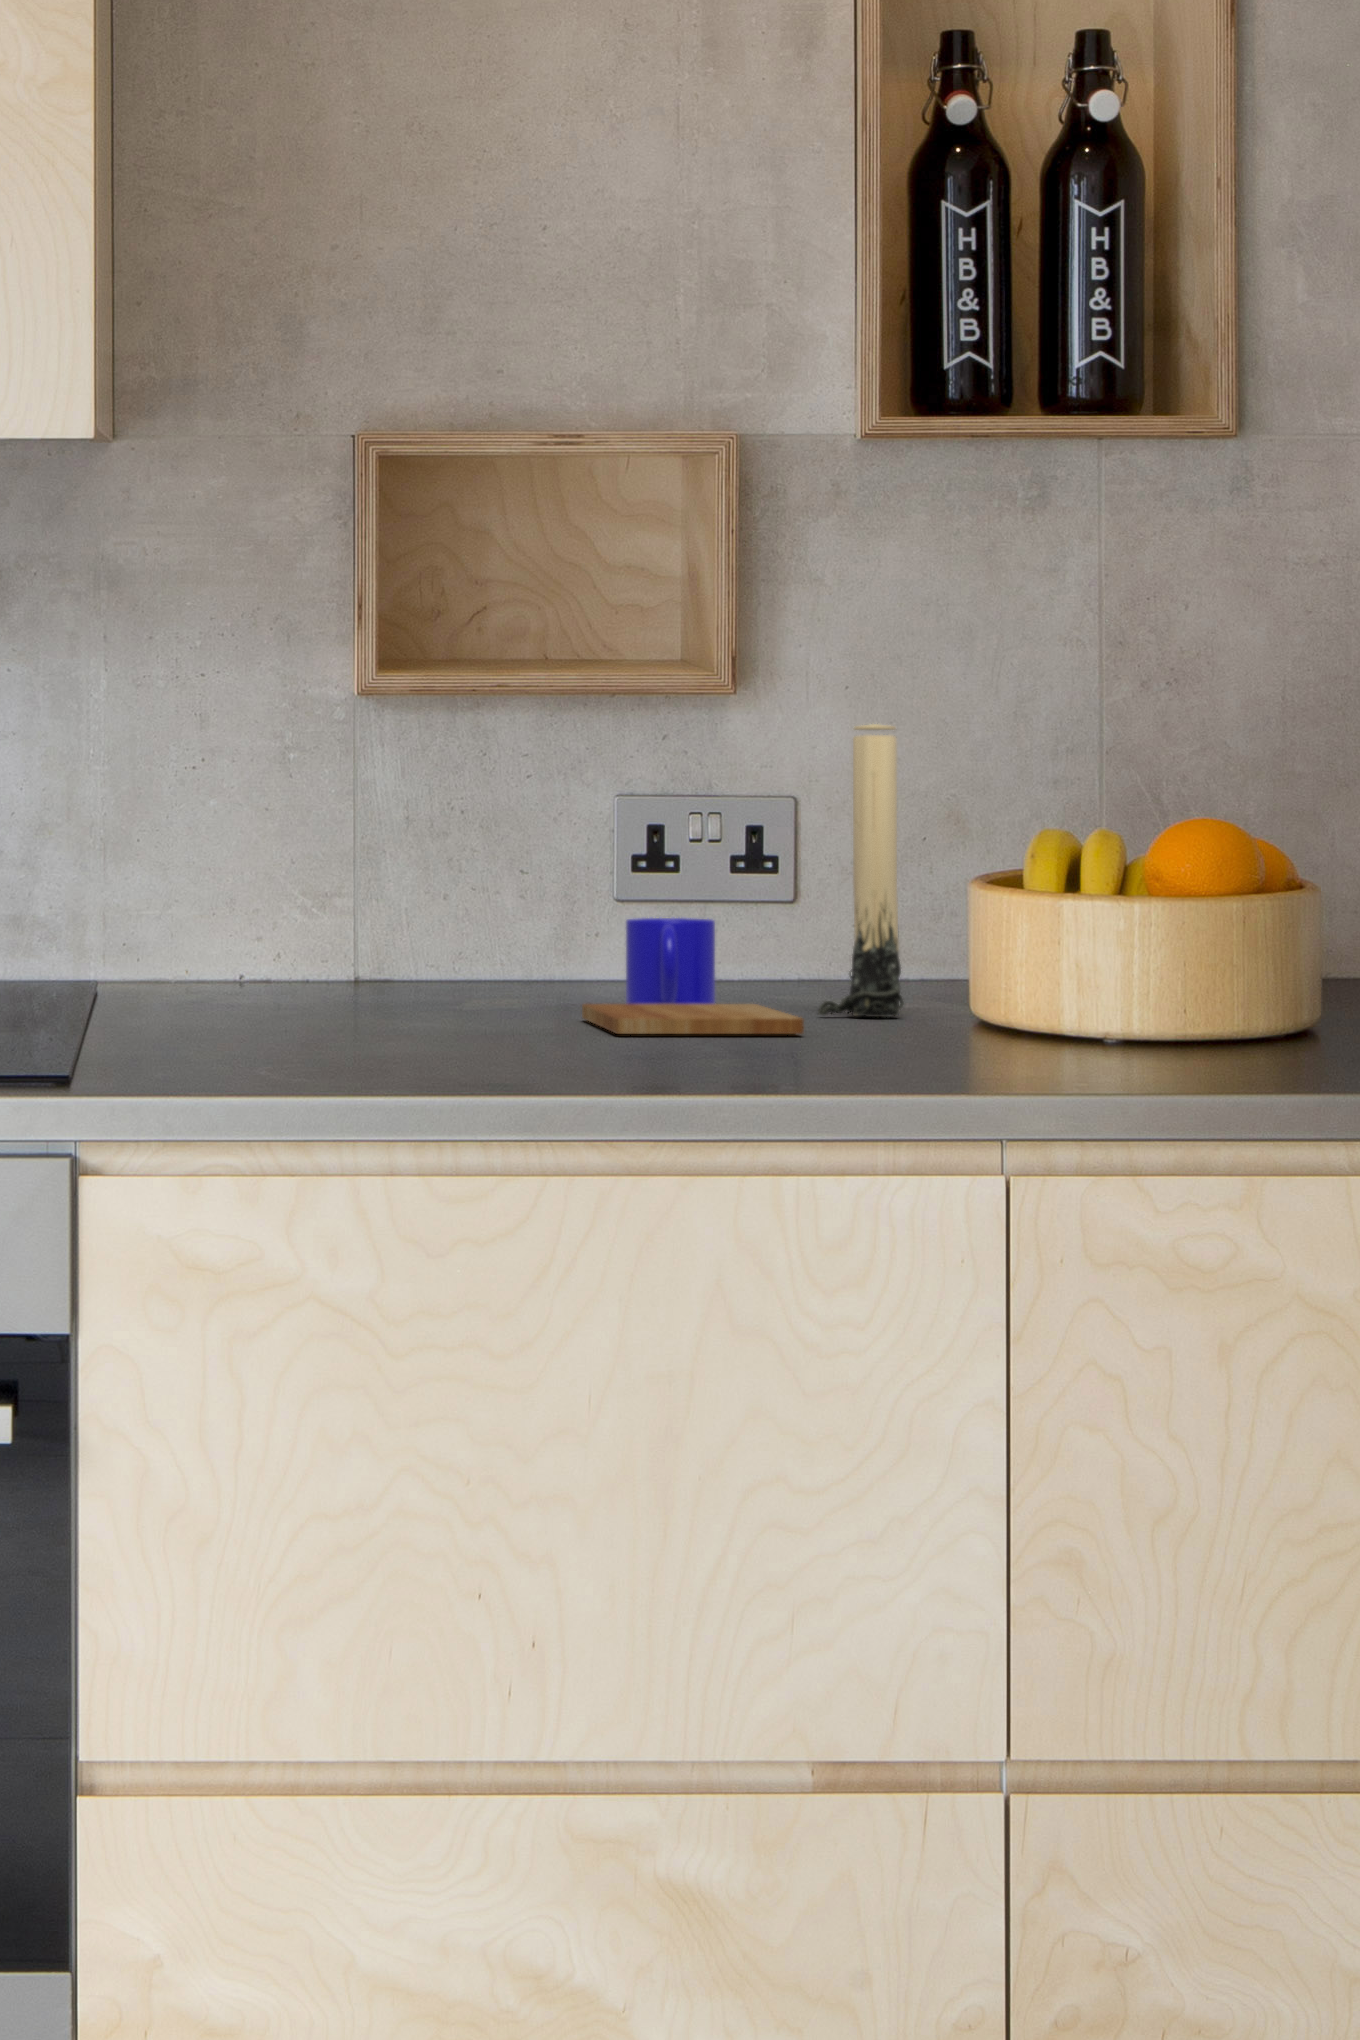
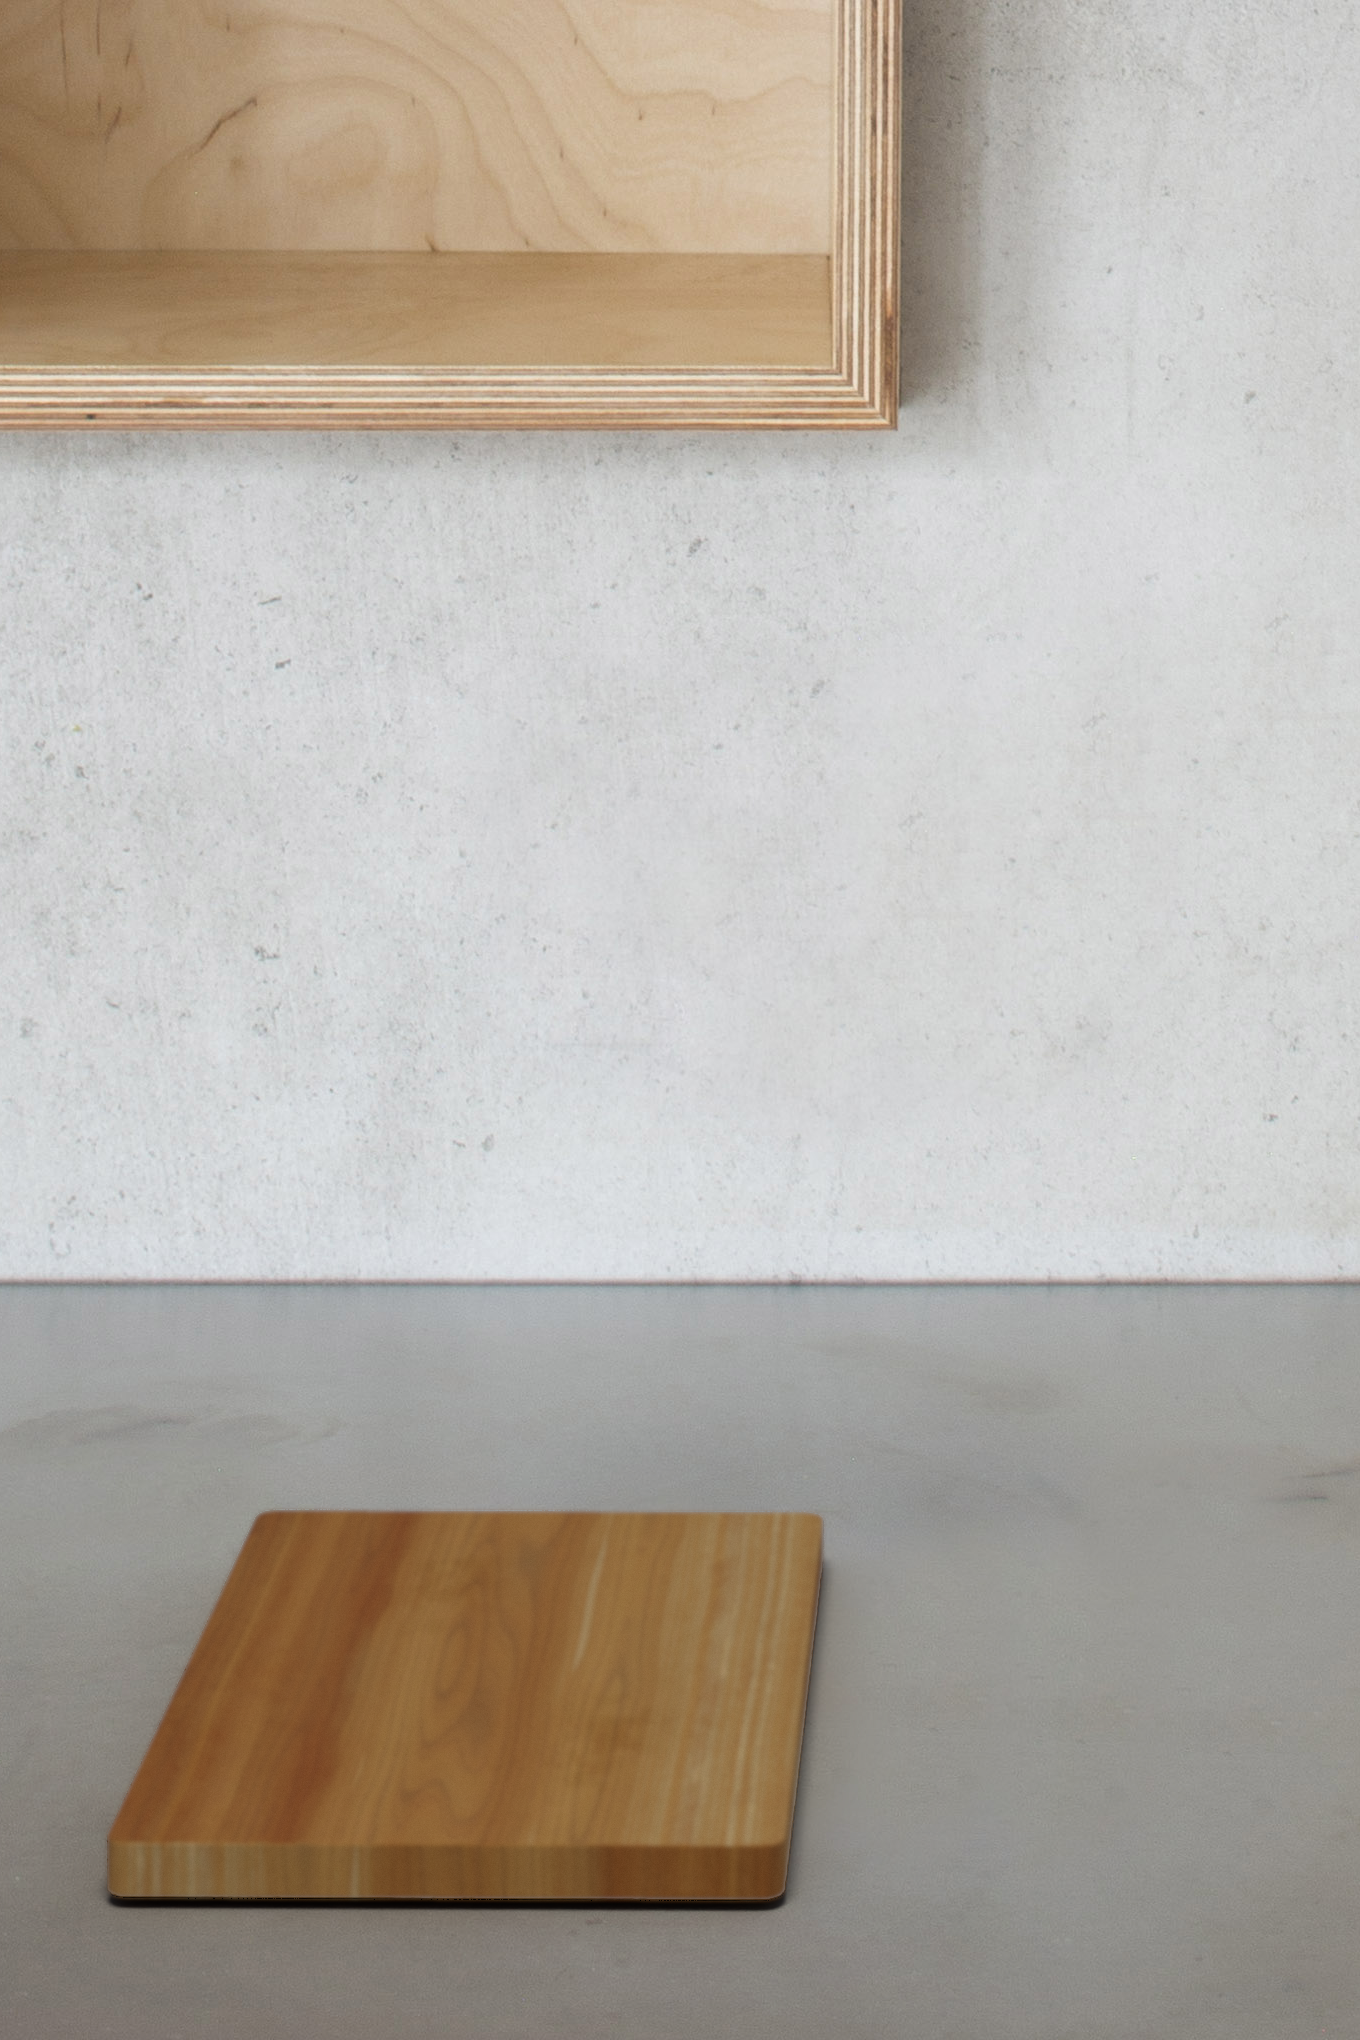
candle: present [818,724,904,1017] -> none [1057,581,1319,1532]
mug: present [626,918,715,1004] -> none [538,1082,809,1425]

